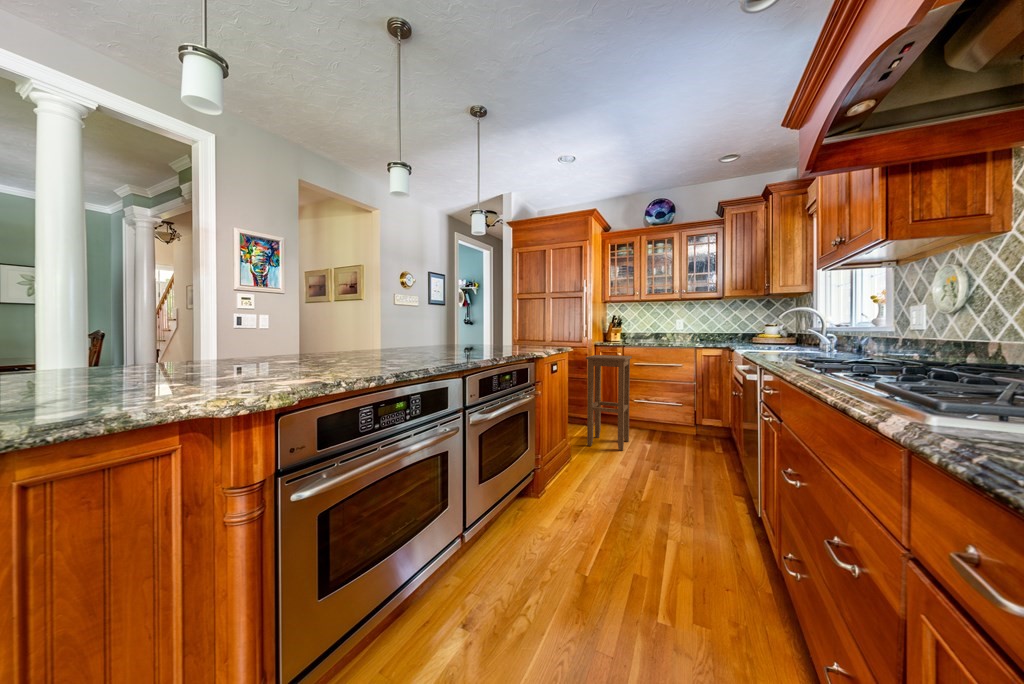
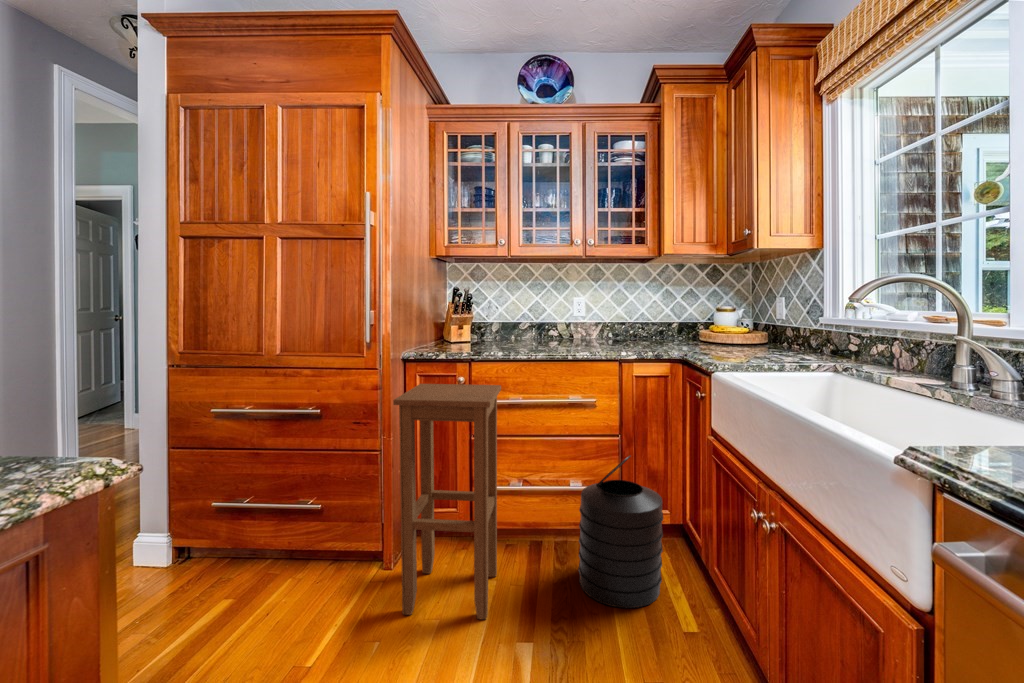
trash can: none [668,389,711,456] -> present [578,456,663,608]

